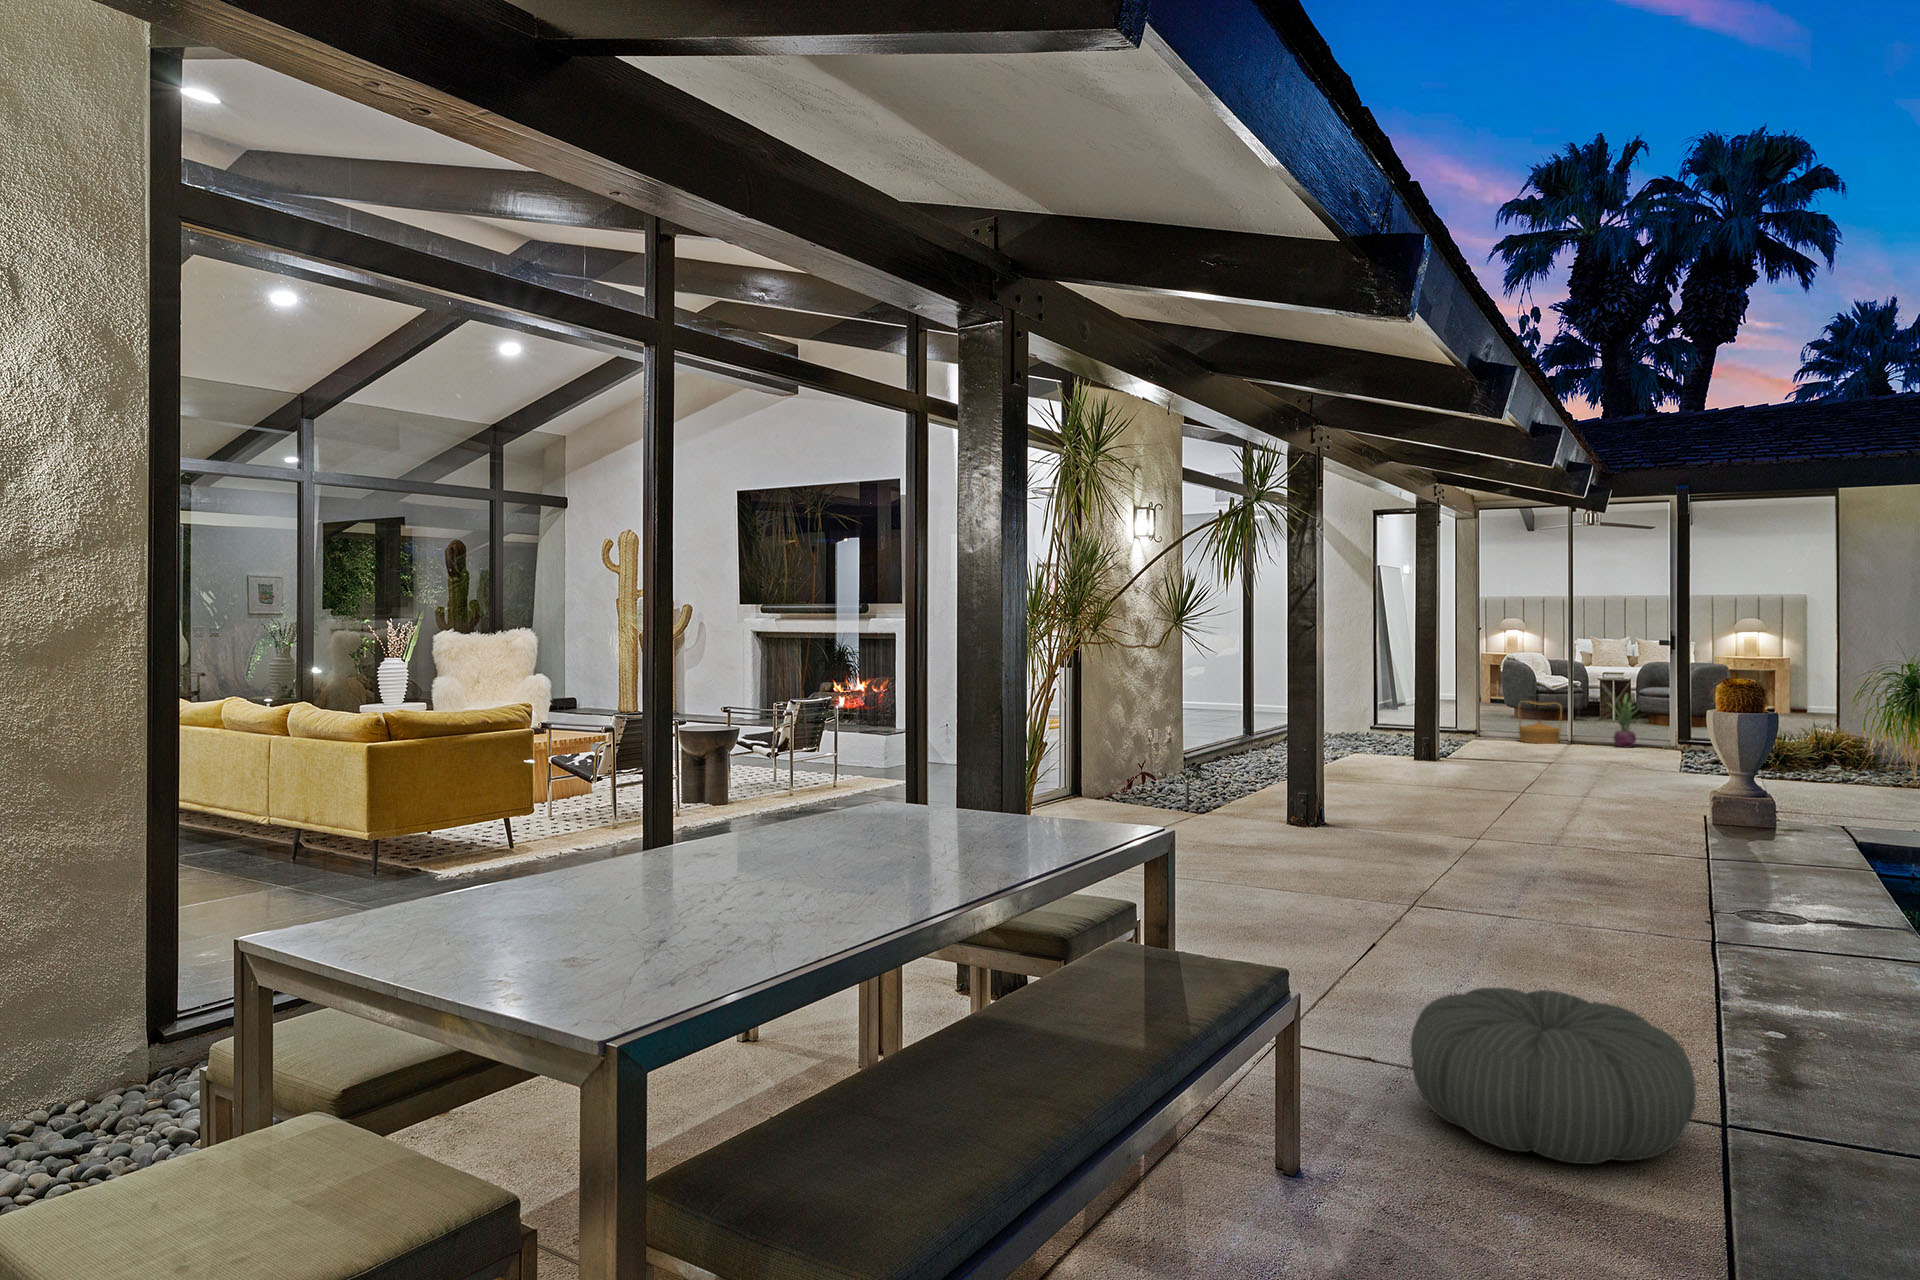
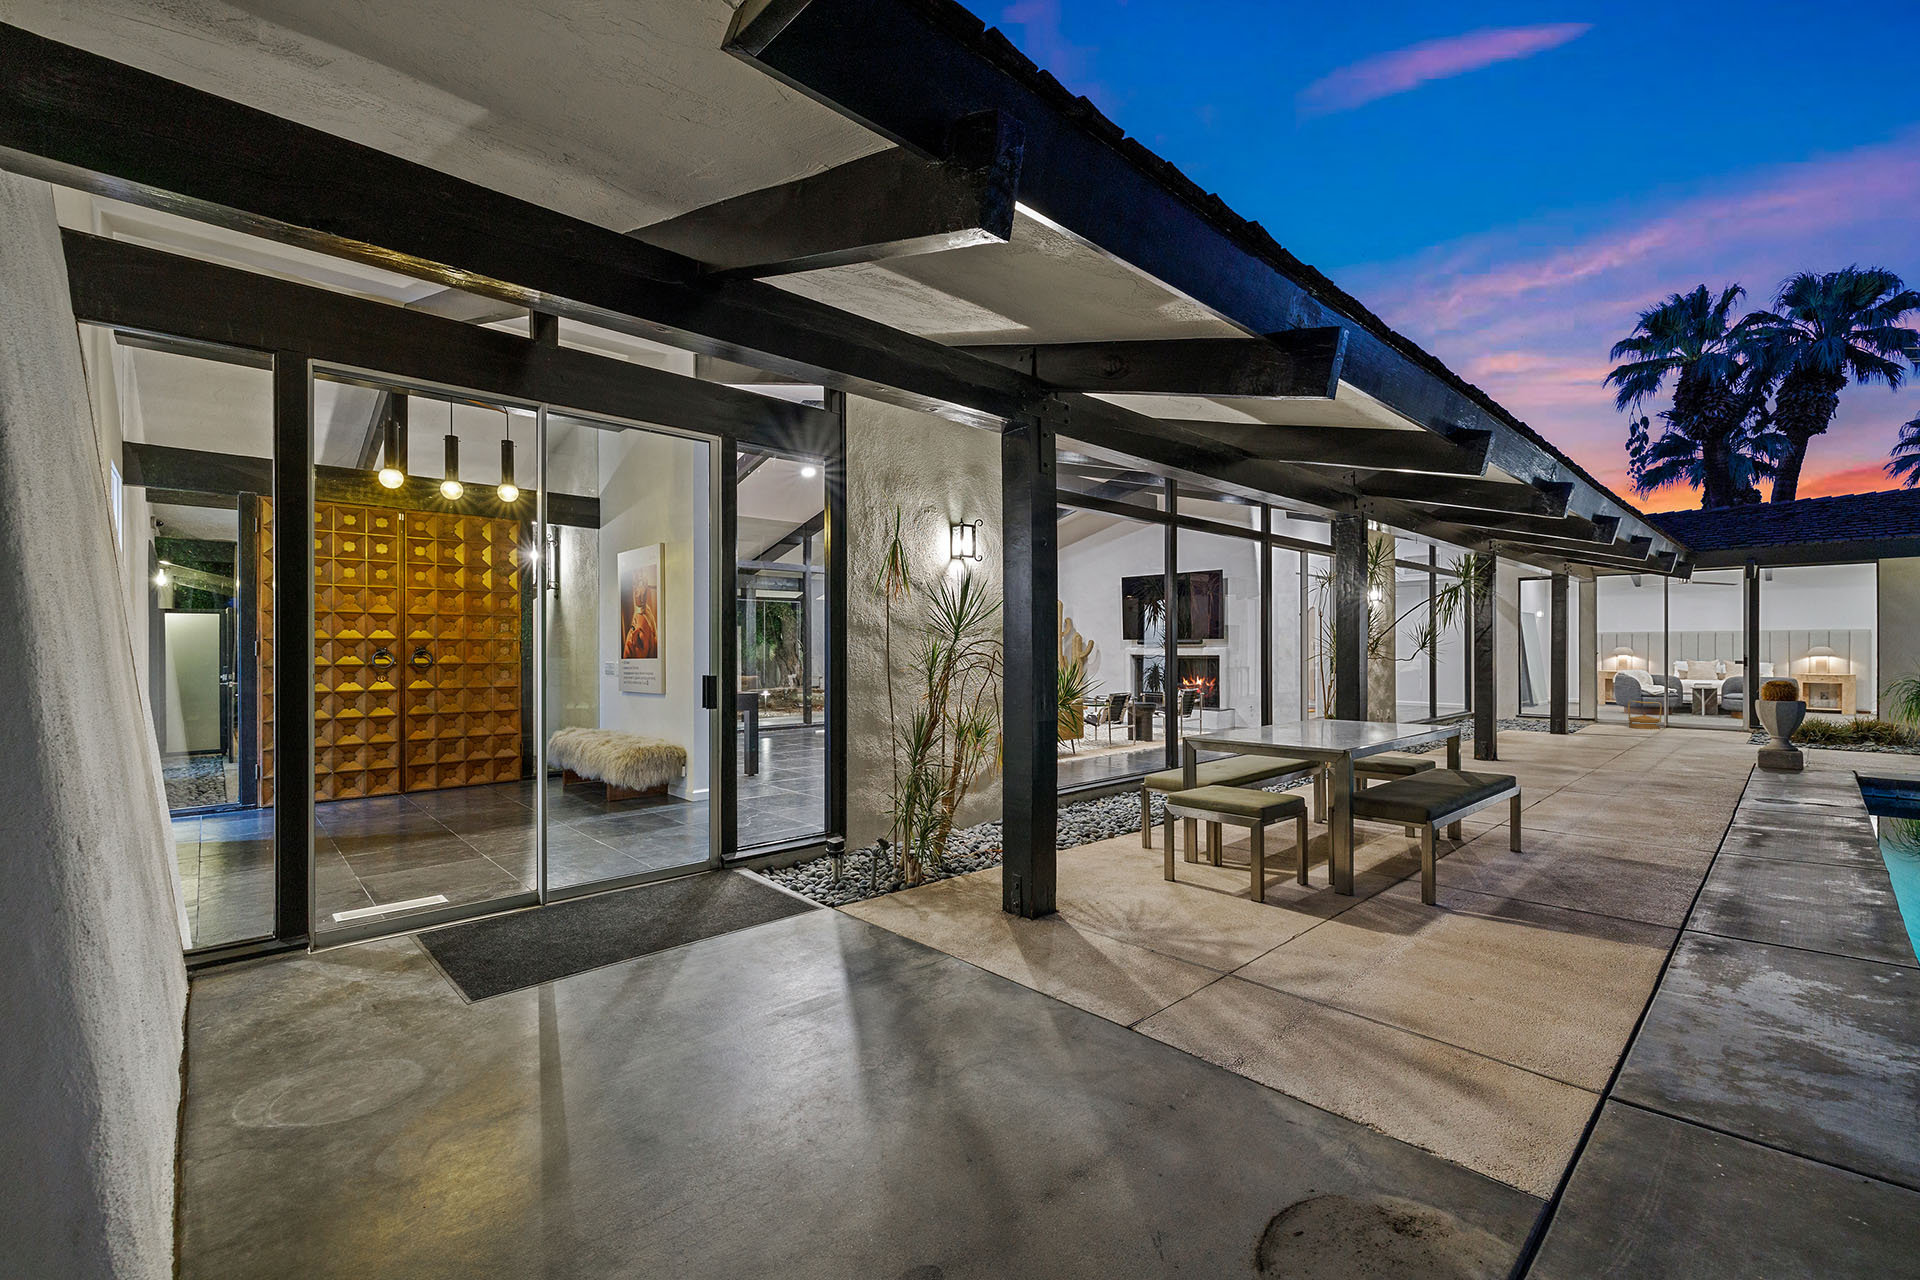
decorative plant: present [1609,693,1636,748] -> none [1683,696,1736,733]
pouf: present [1411,988,1696,1164] -> none [1559,807,1694,869]

